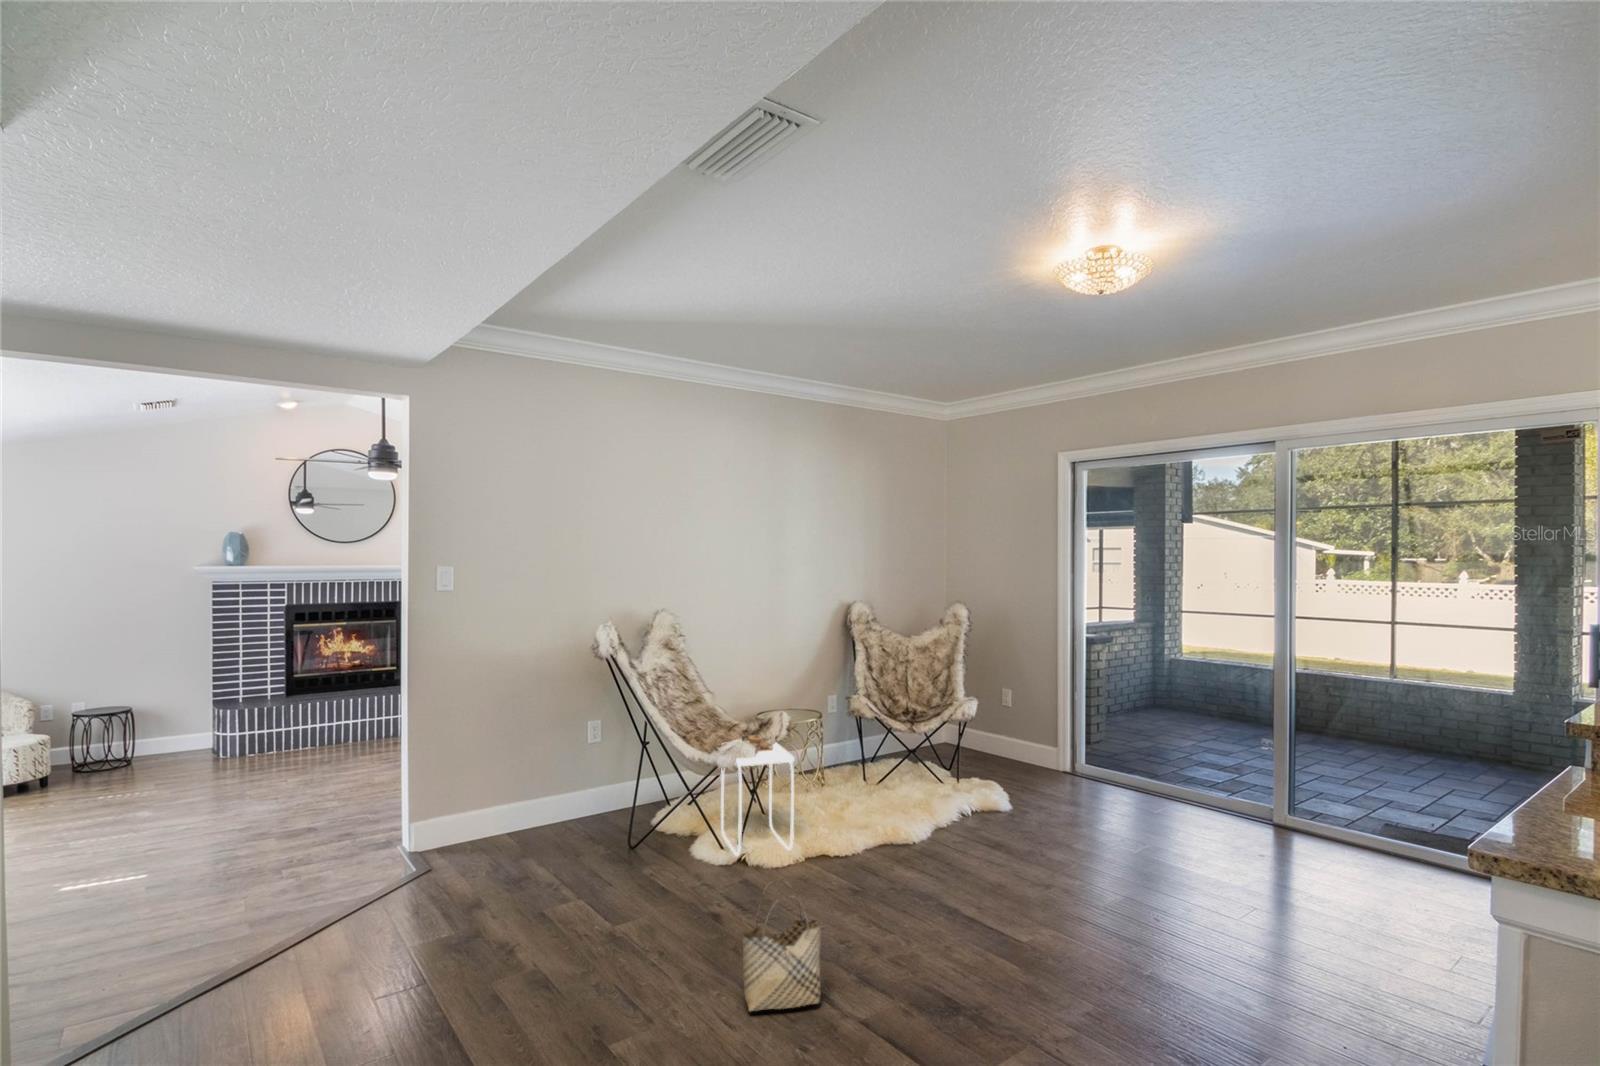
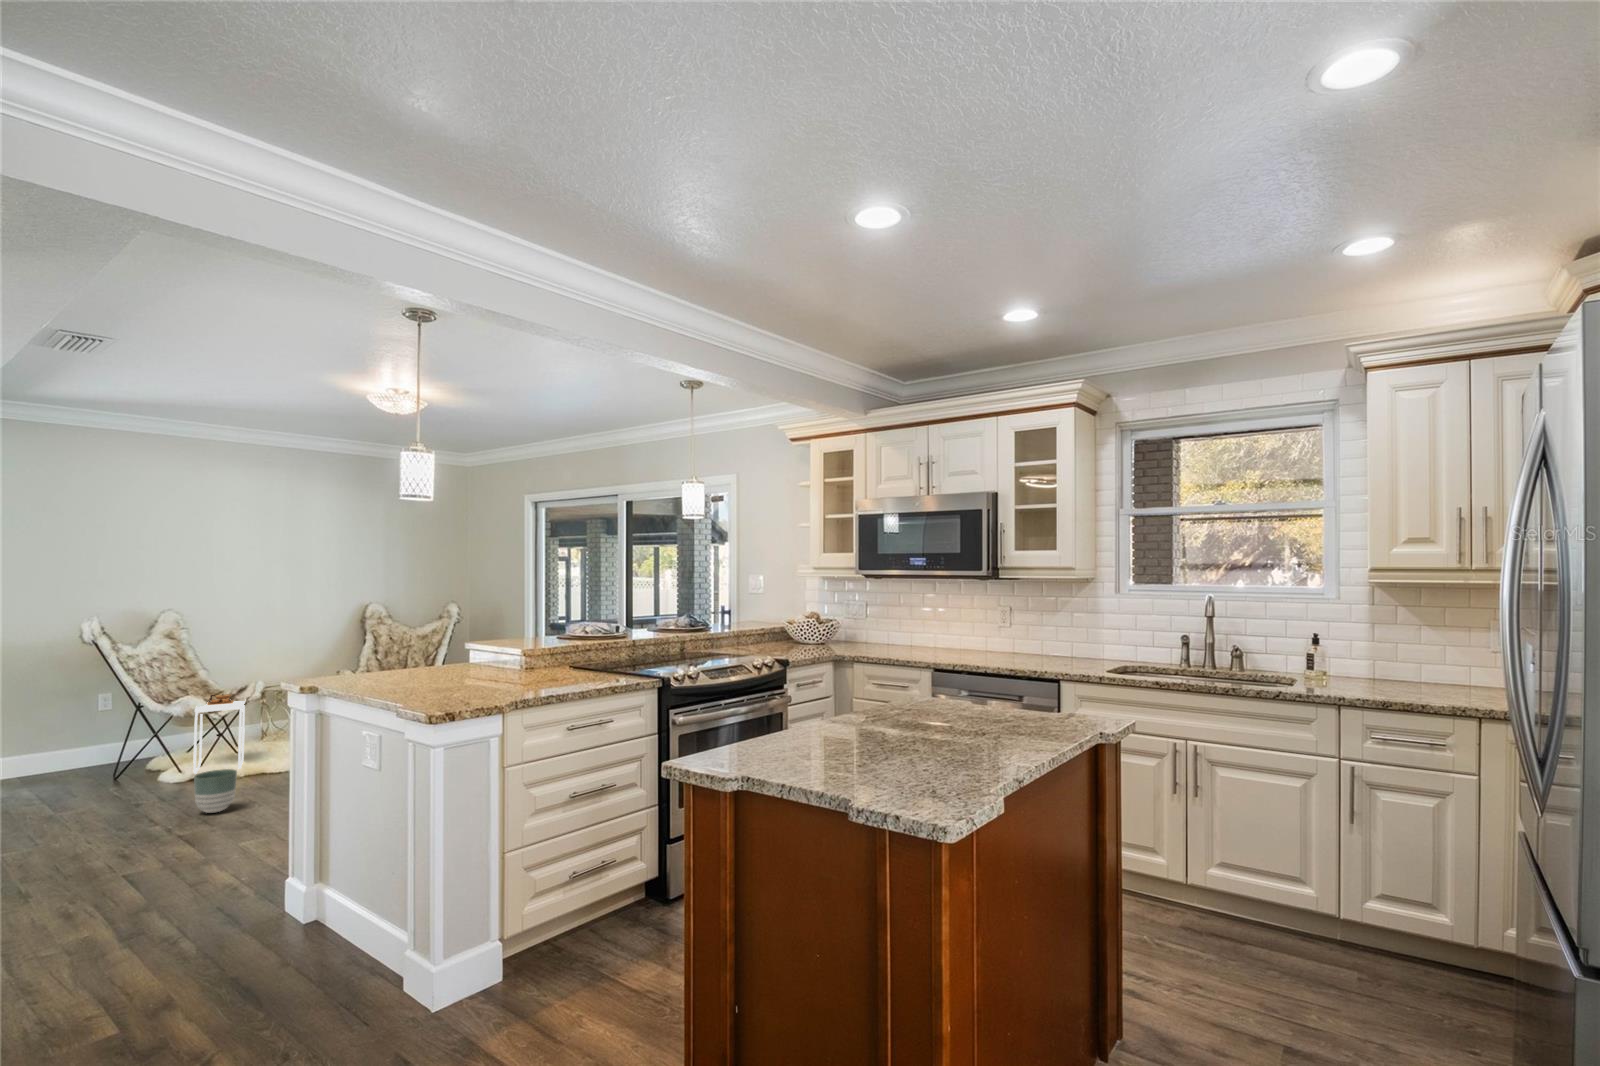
woven basket: present [741,878,821,1011] -> none [108,757,170,827]
planter: none [843,895,904,980] -> present [194,769,237,813]

